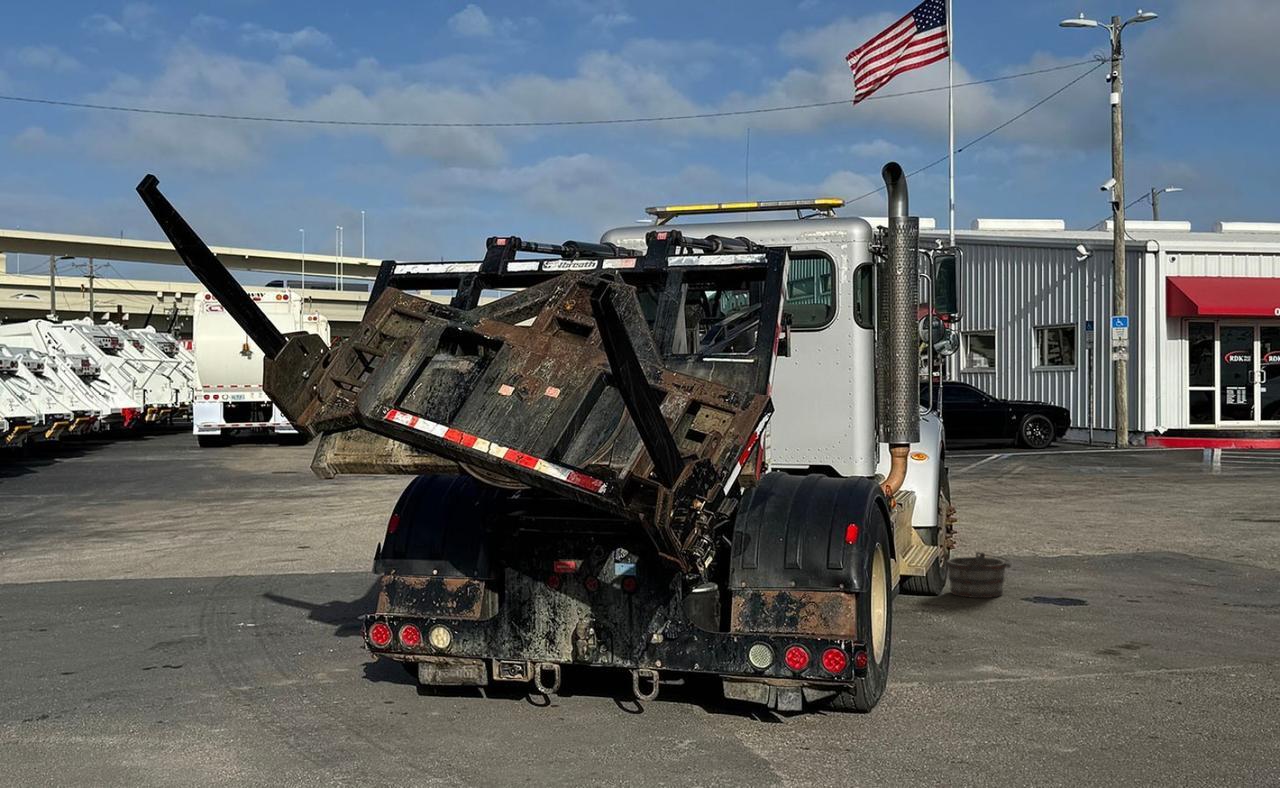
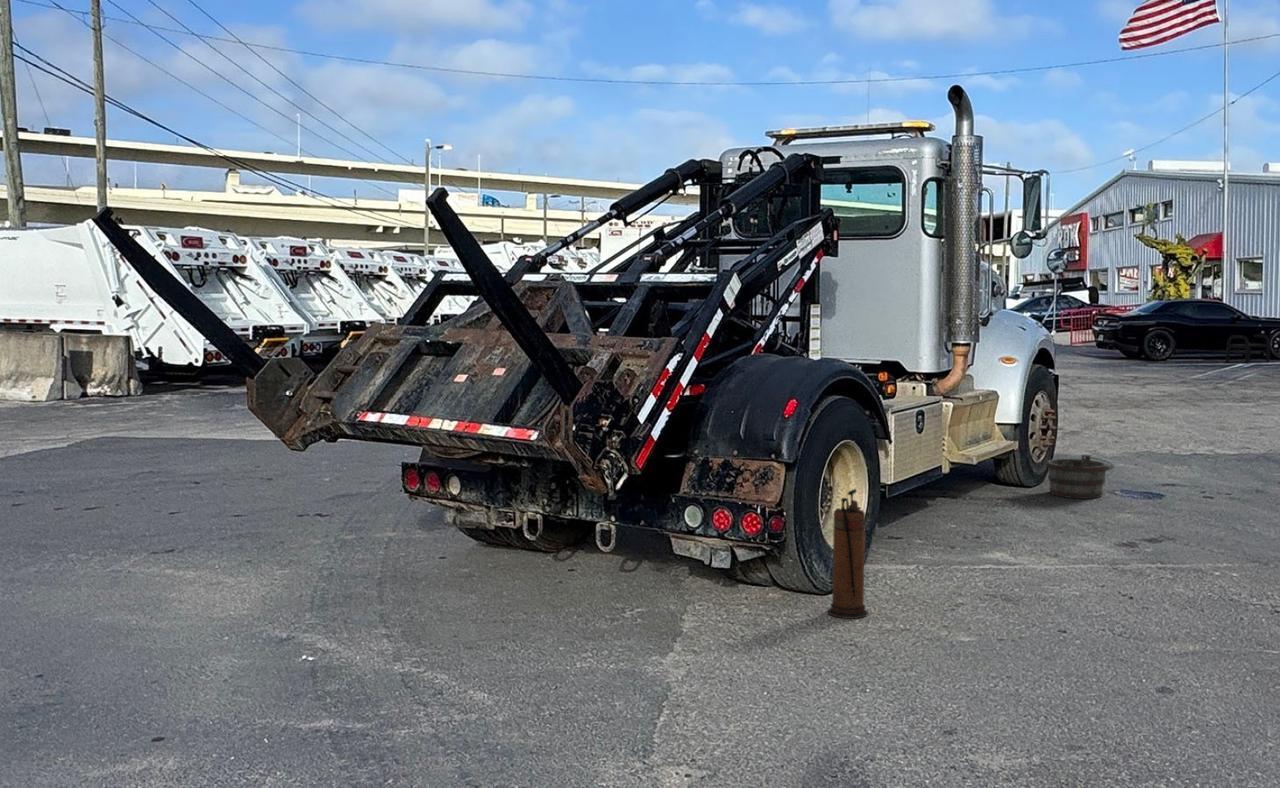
bench: none [966,417,1004,446] -> present [1226,334,1270,363]
fire extinguisher: none [875,612,919,754] -> present [828,489,868,619]

